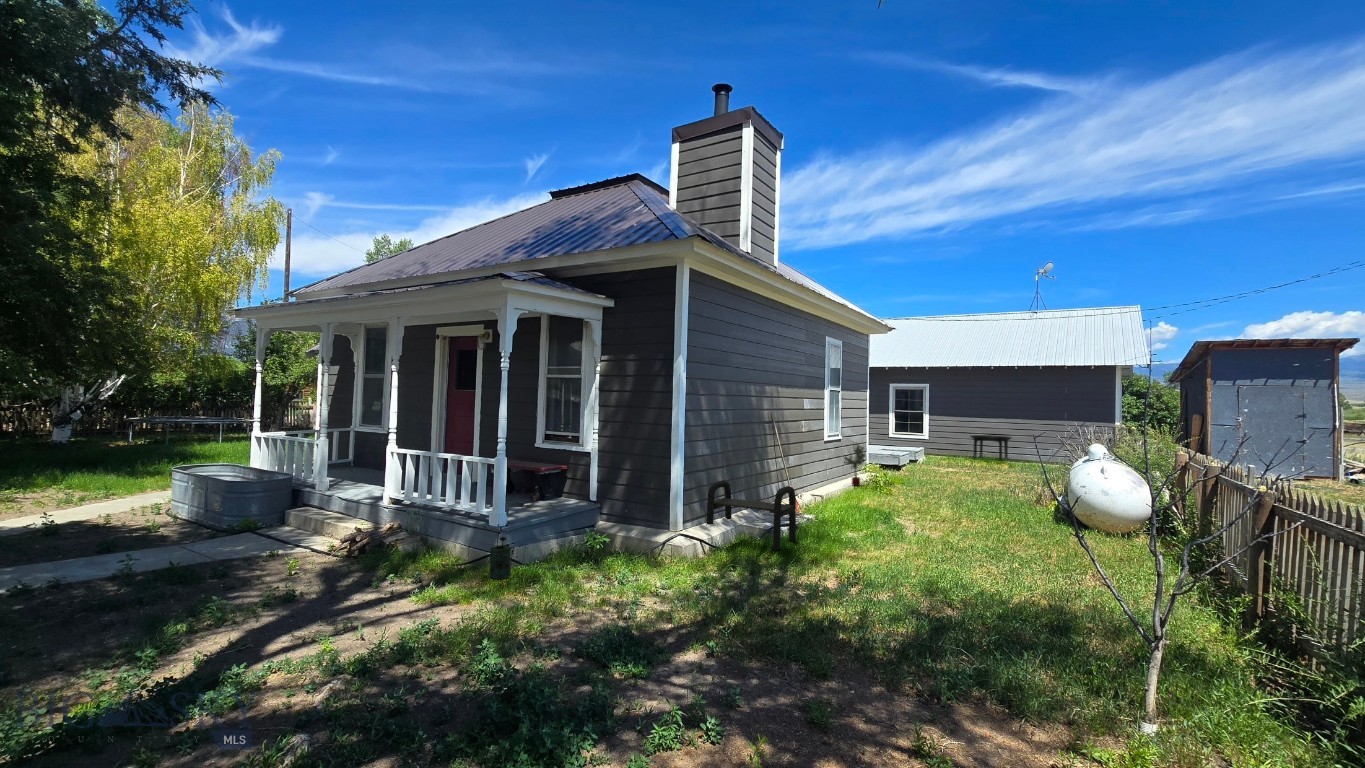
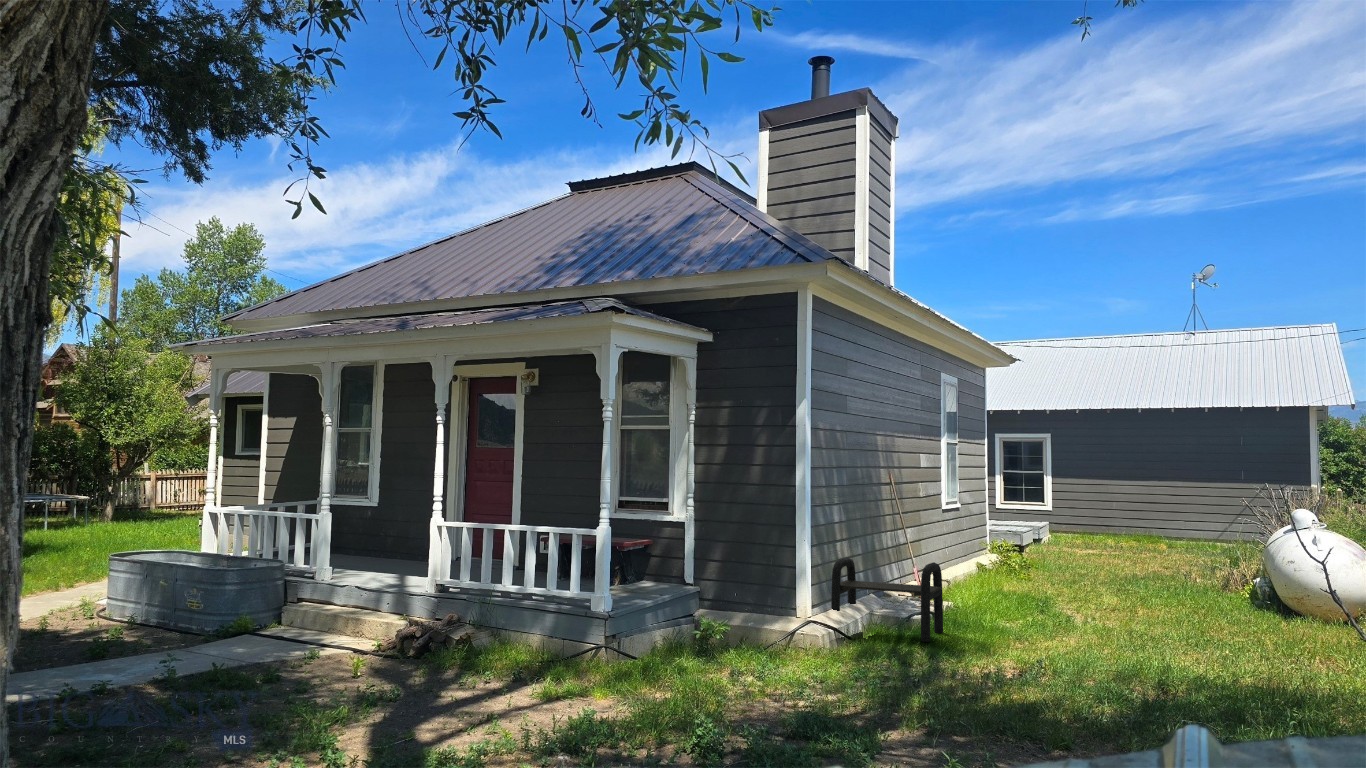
round table: present [971,435,1011,461] -> none [1113,503,1172,538]
potted tree: present [844,444,866,486] -> none [962,511,993,571]
watering can: present [489,537,511,579] -> none [599,626,625,676]

